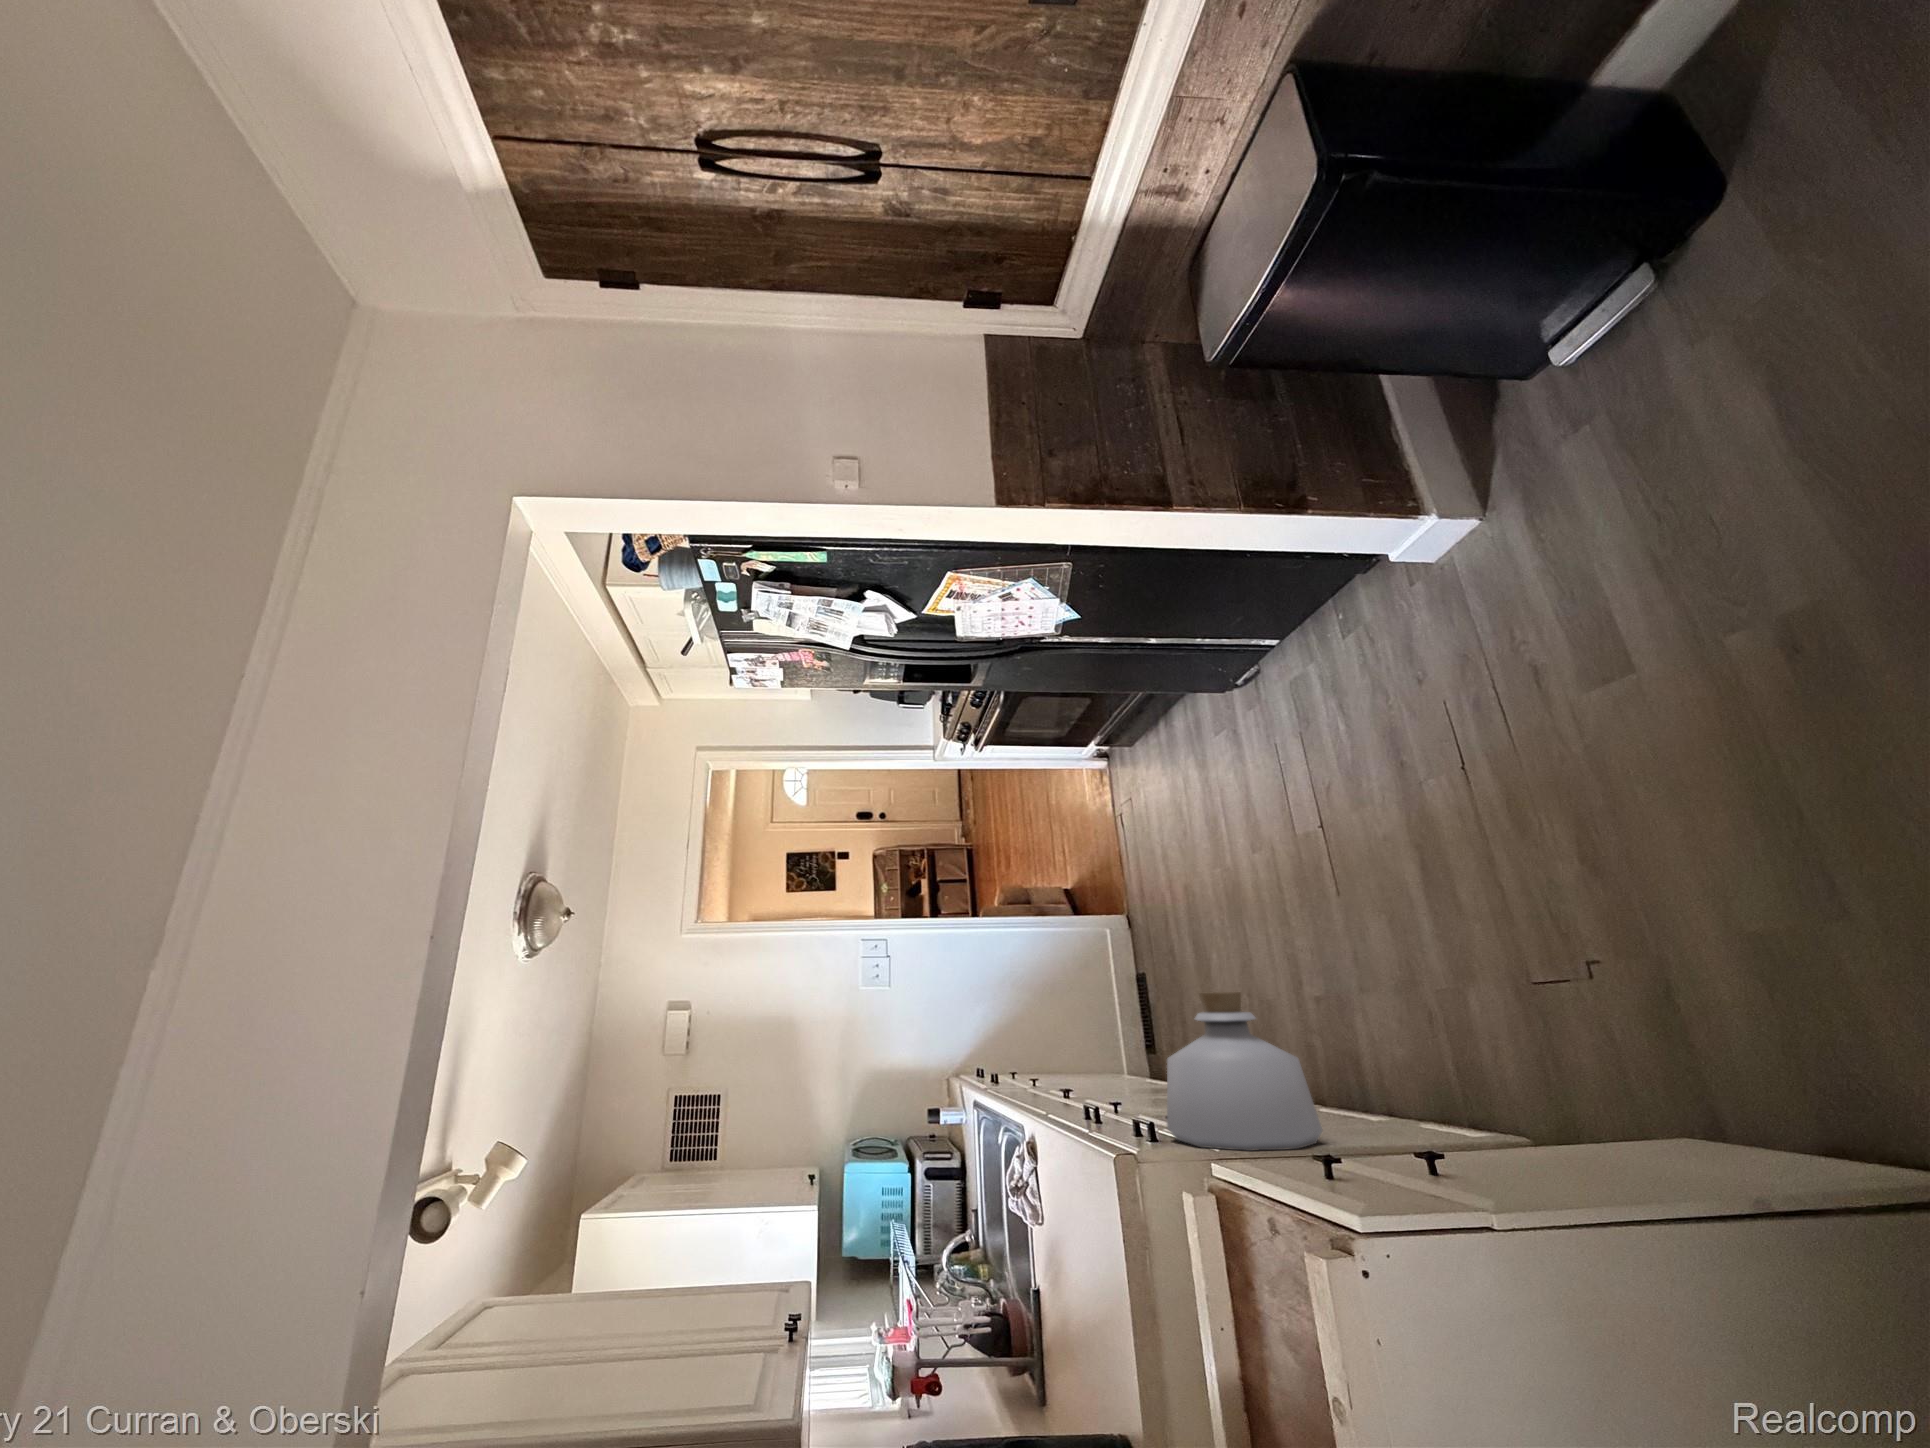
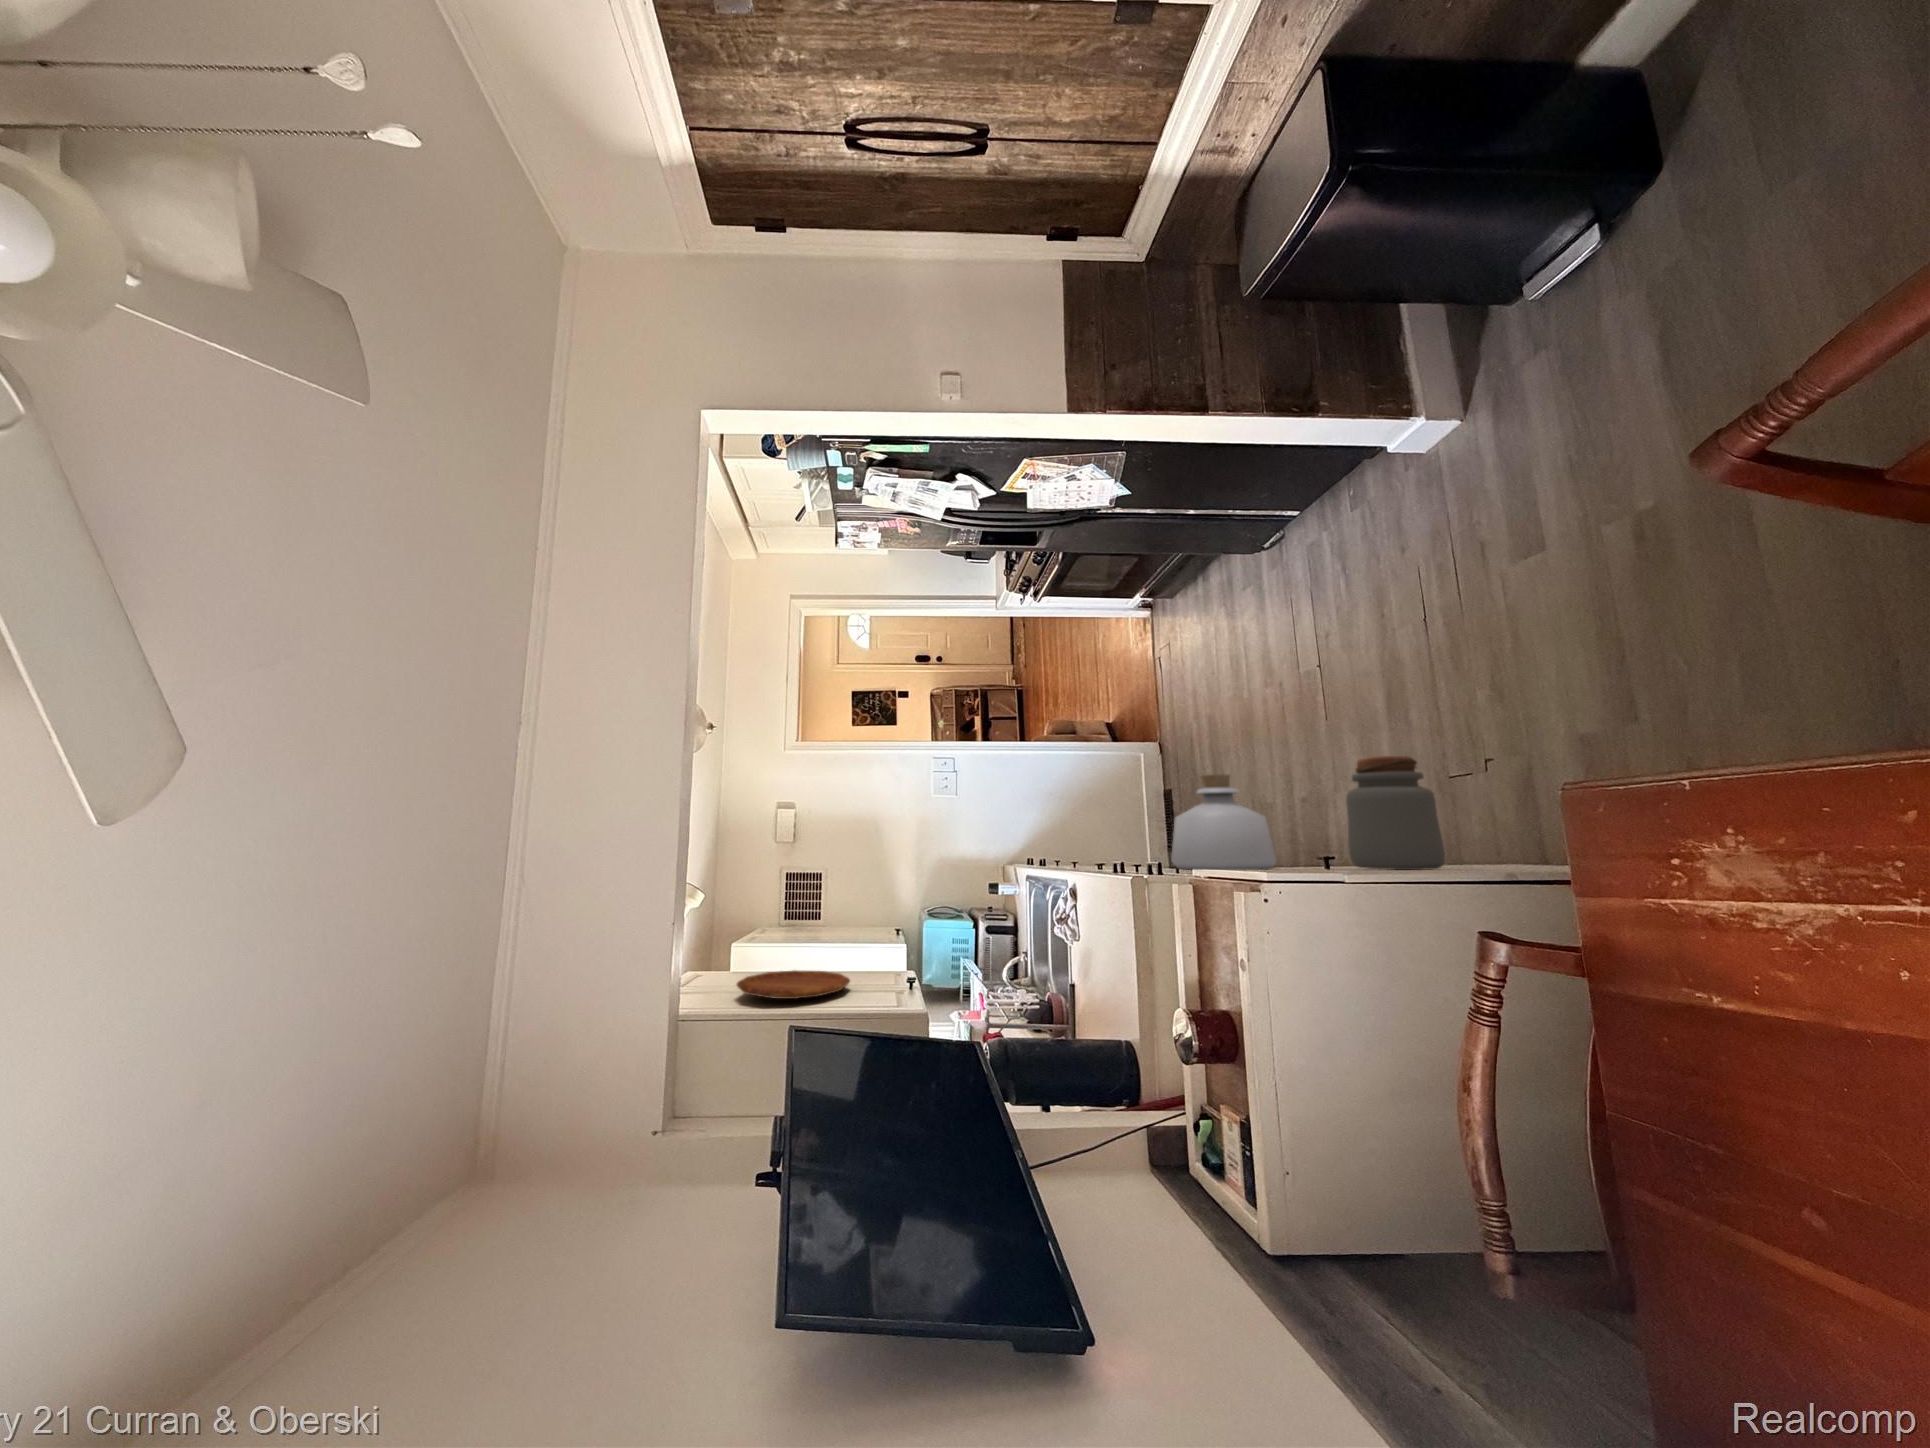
jar: none [1437,984,1625,1190] -> present [1346,756,1445,870]
tray: none [514,1299,697,1378] -> present [737,970,850,999]

